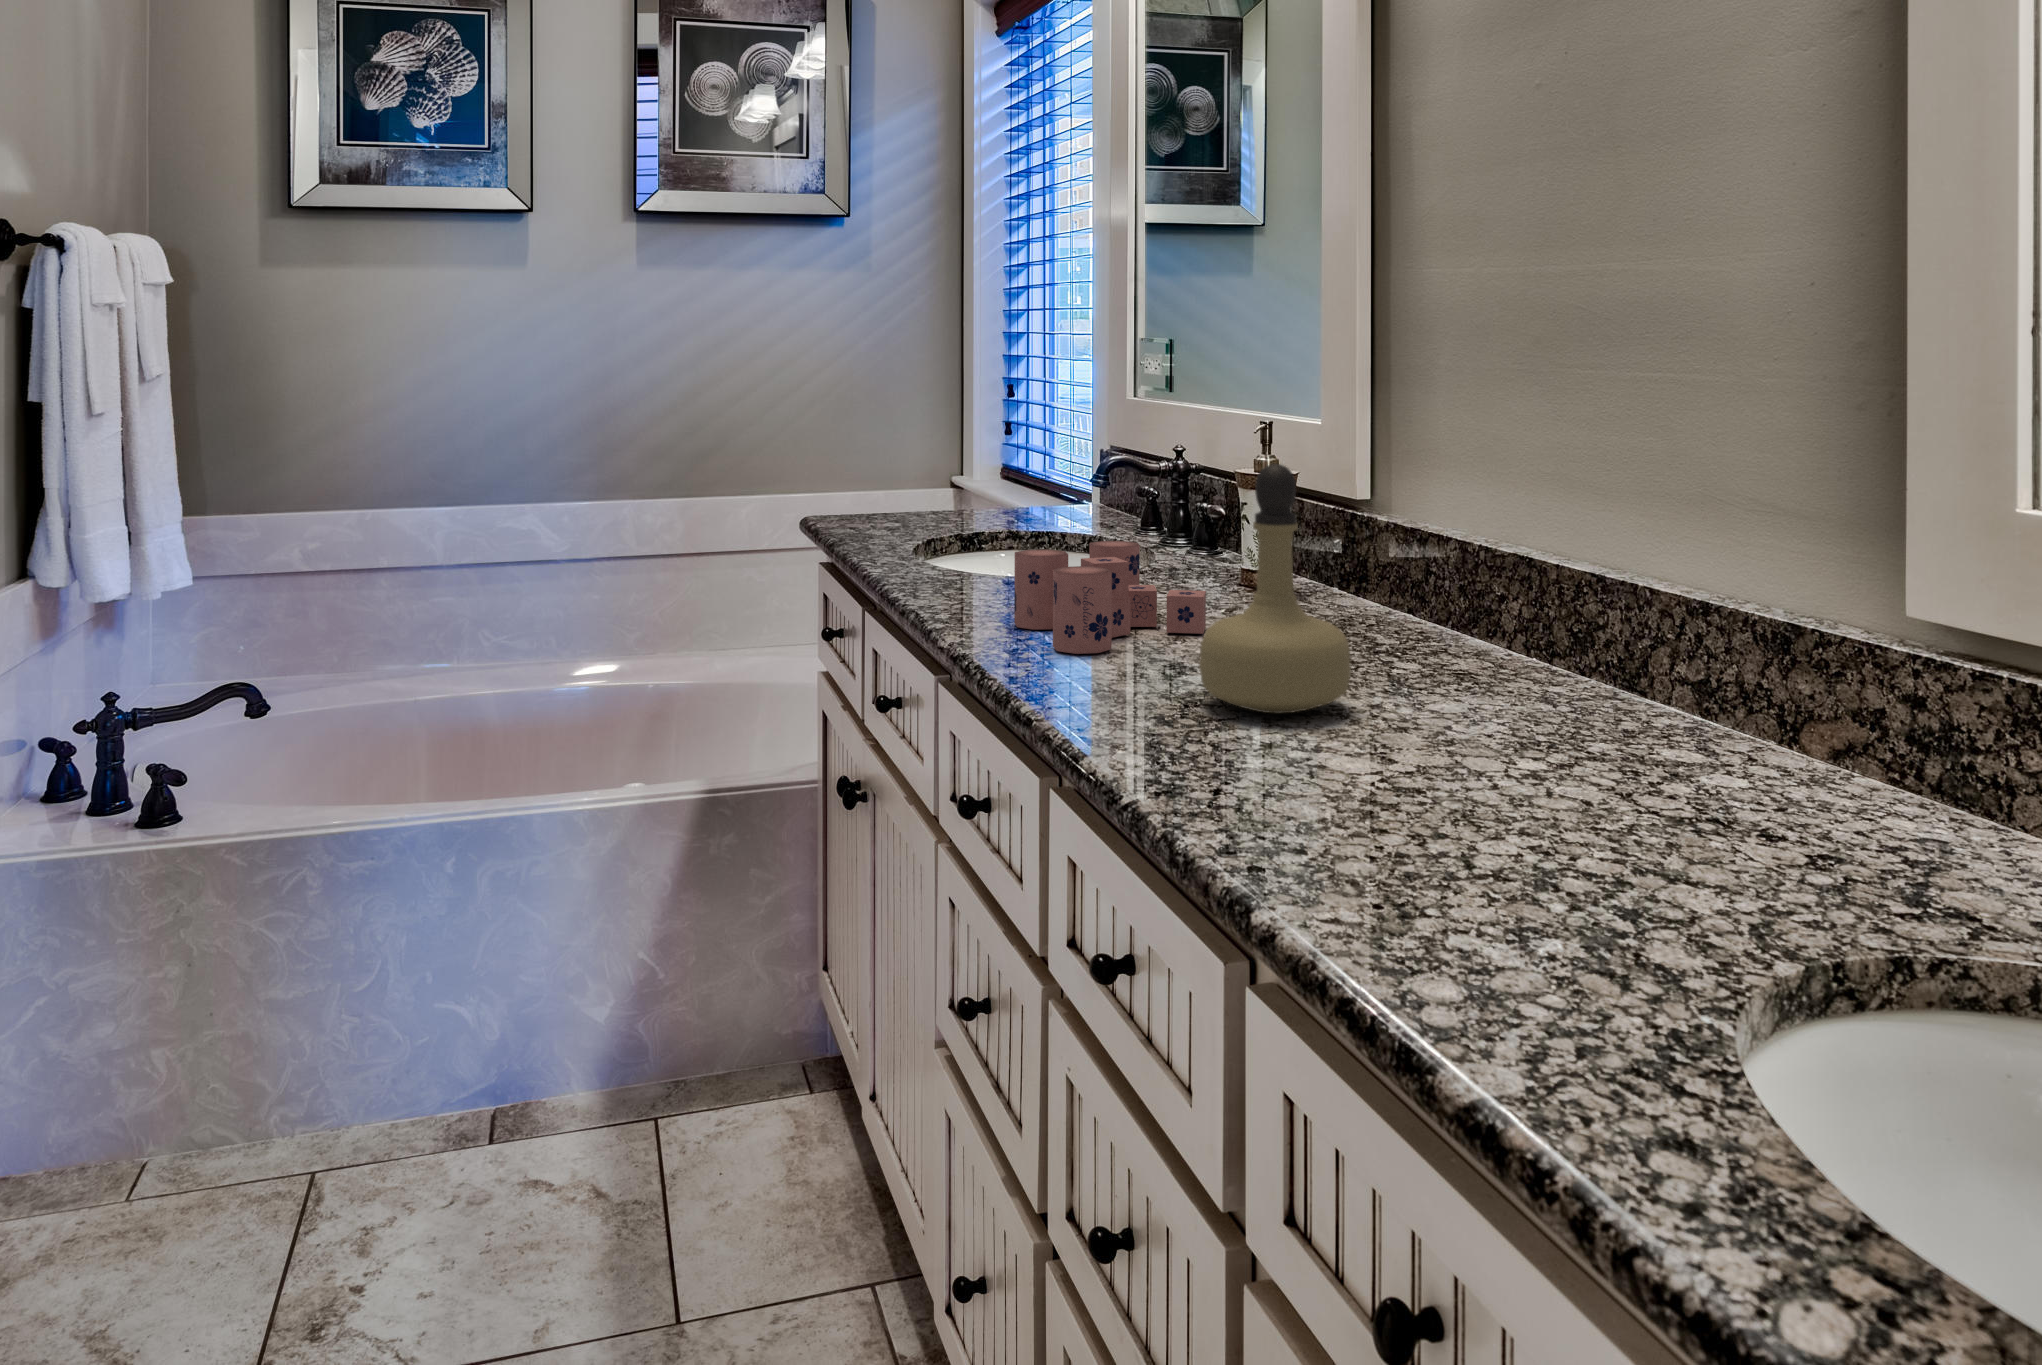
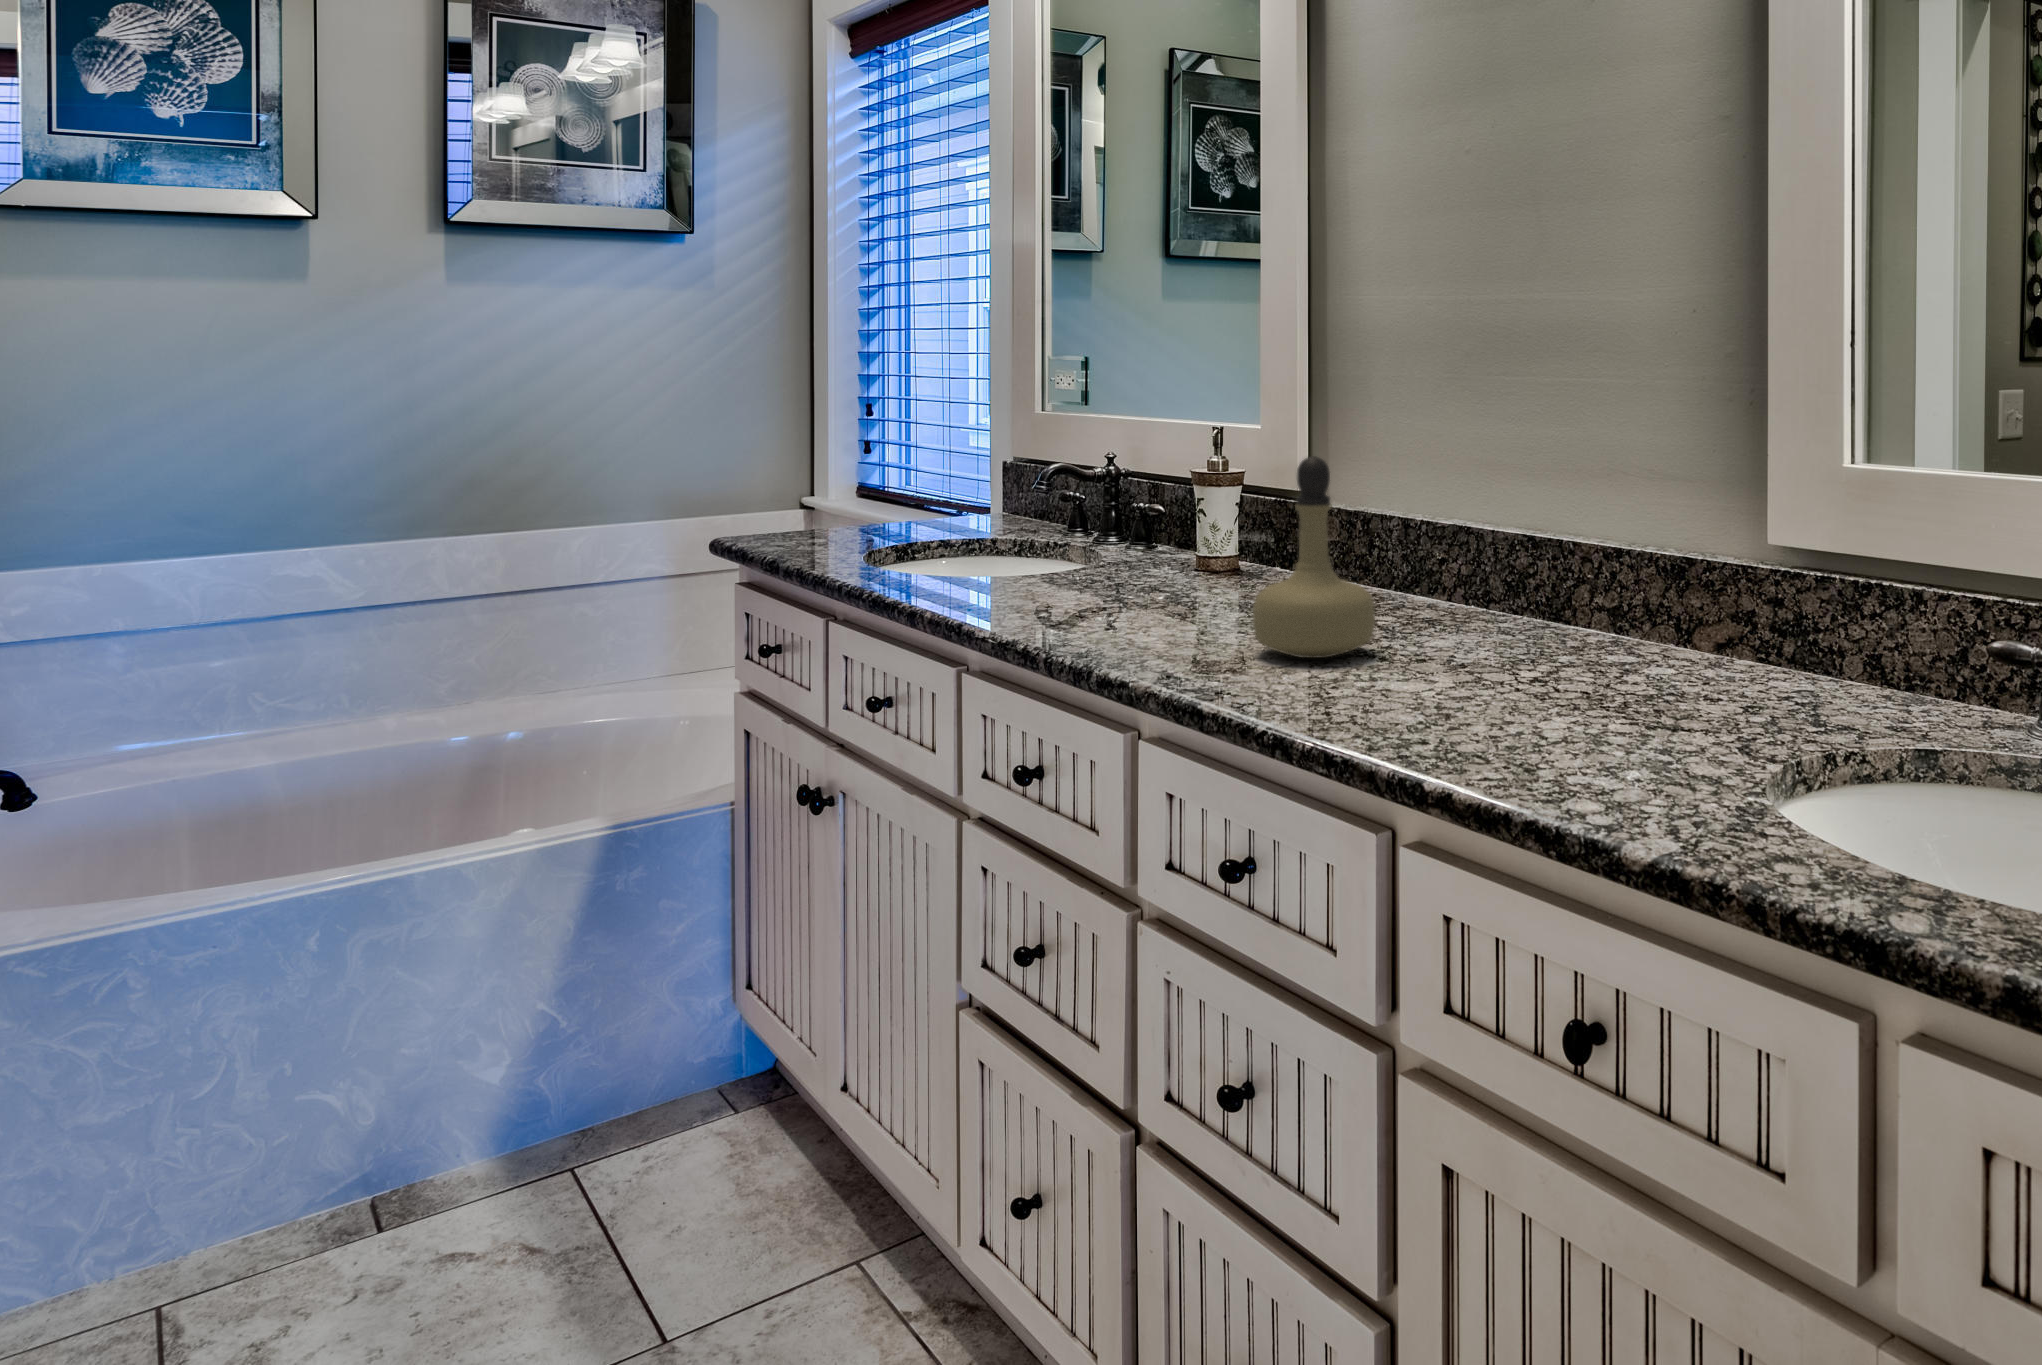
candle: present [1014,541,1206,654] -> none [1031,534,1204,630]

